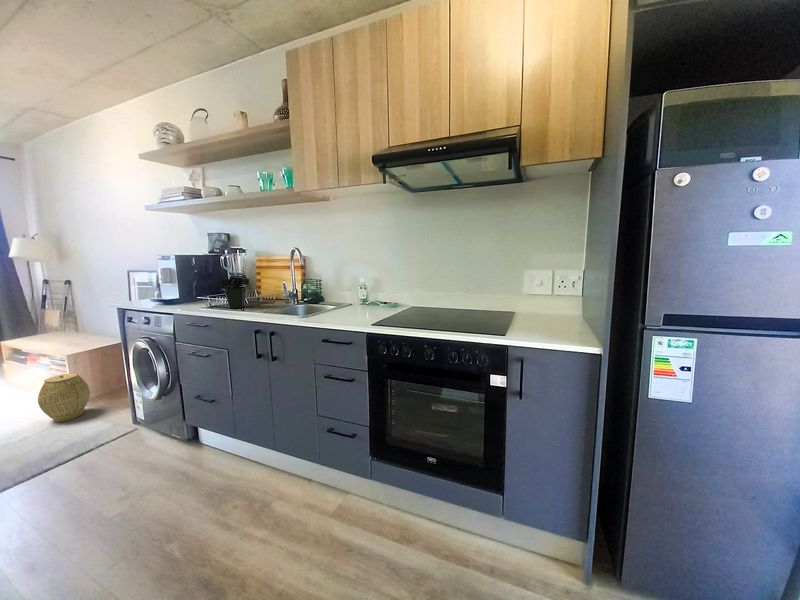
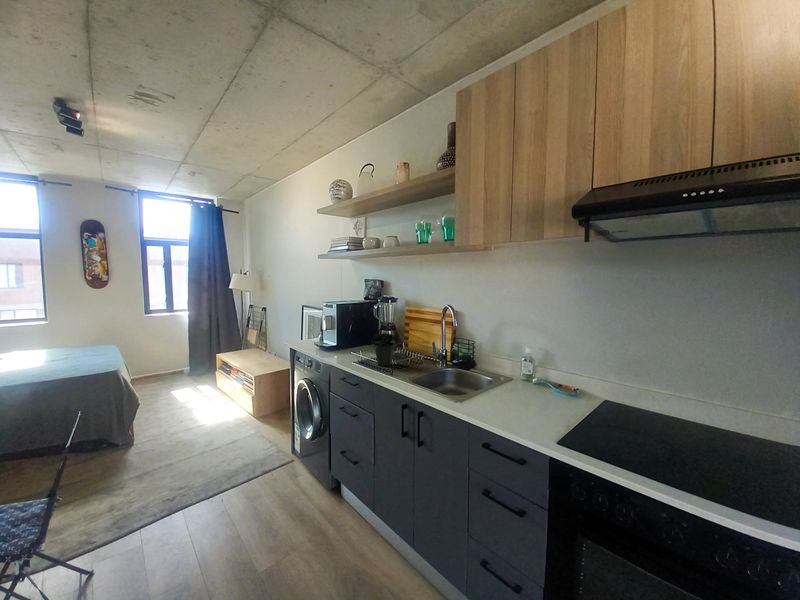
woven basket: present [38,373,90,422] -> none [231,393,265,435]

